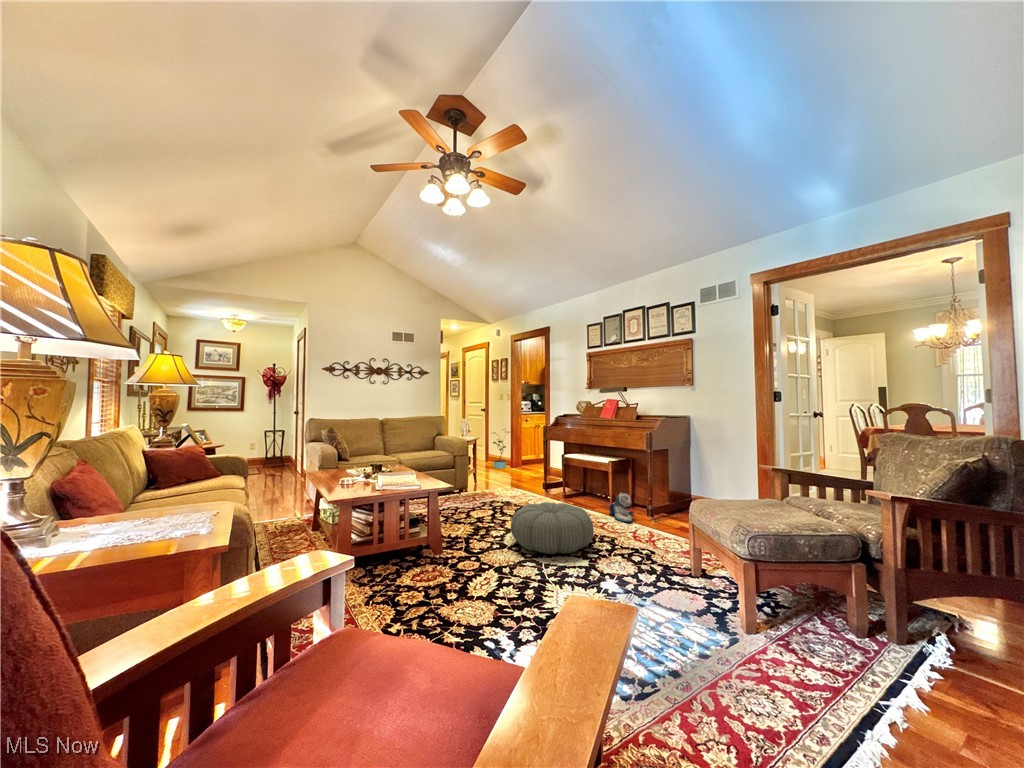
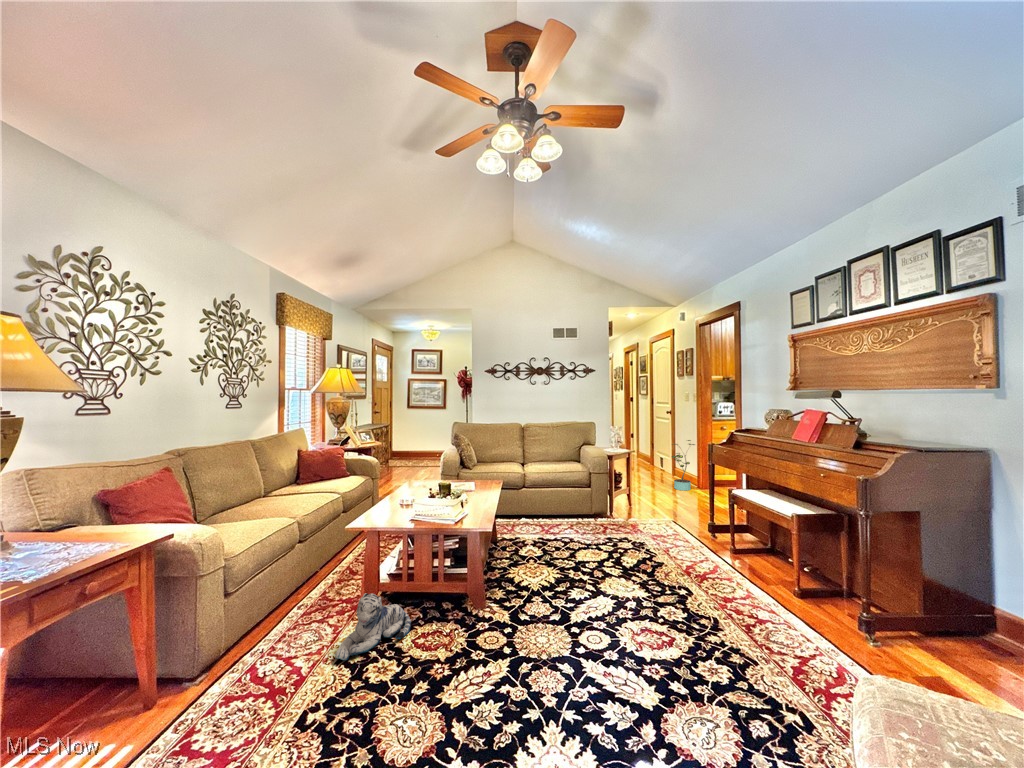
plush toy: present [609,493,633,522] -> present [335,593,411,660]
pouf: present [511,502,594,554] -> none [569,568,701,671]

